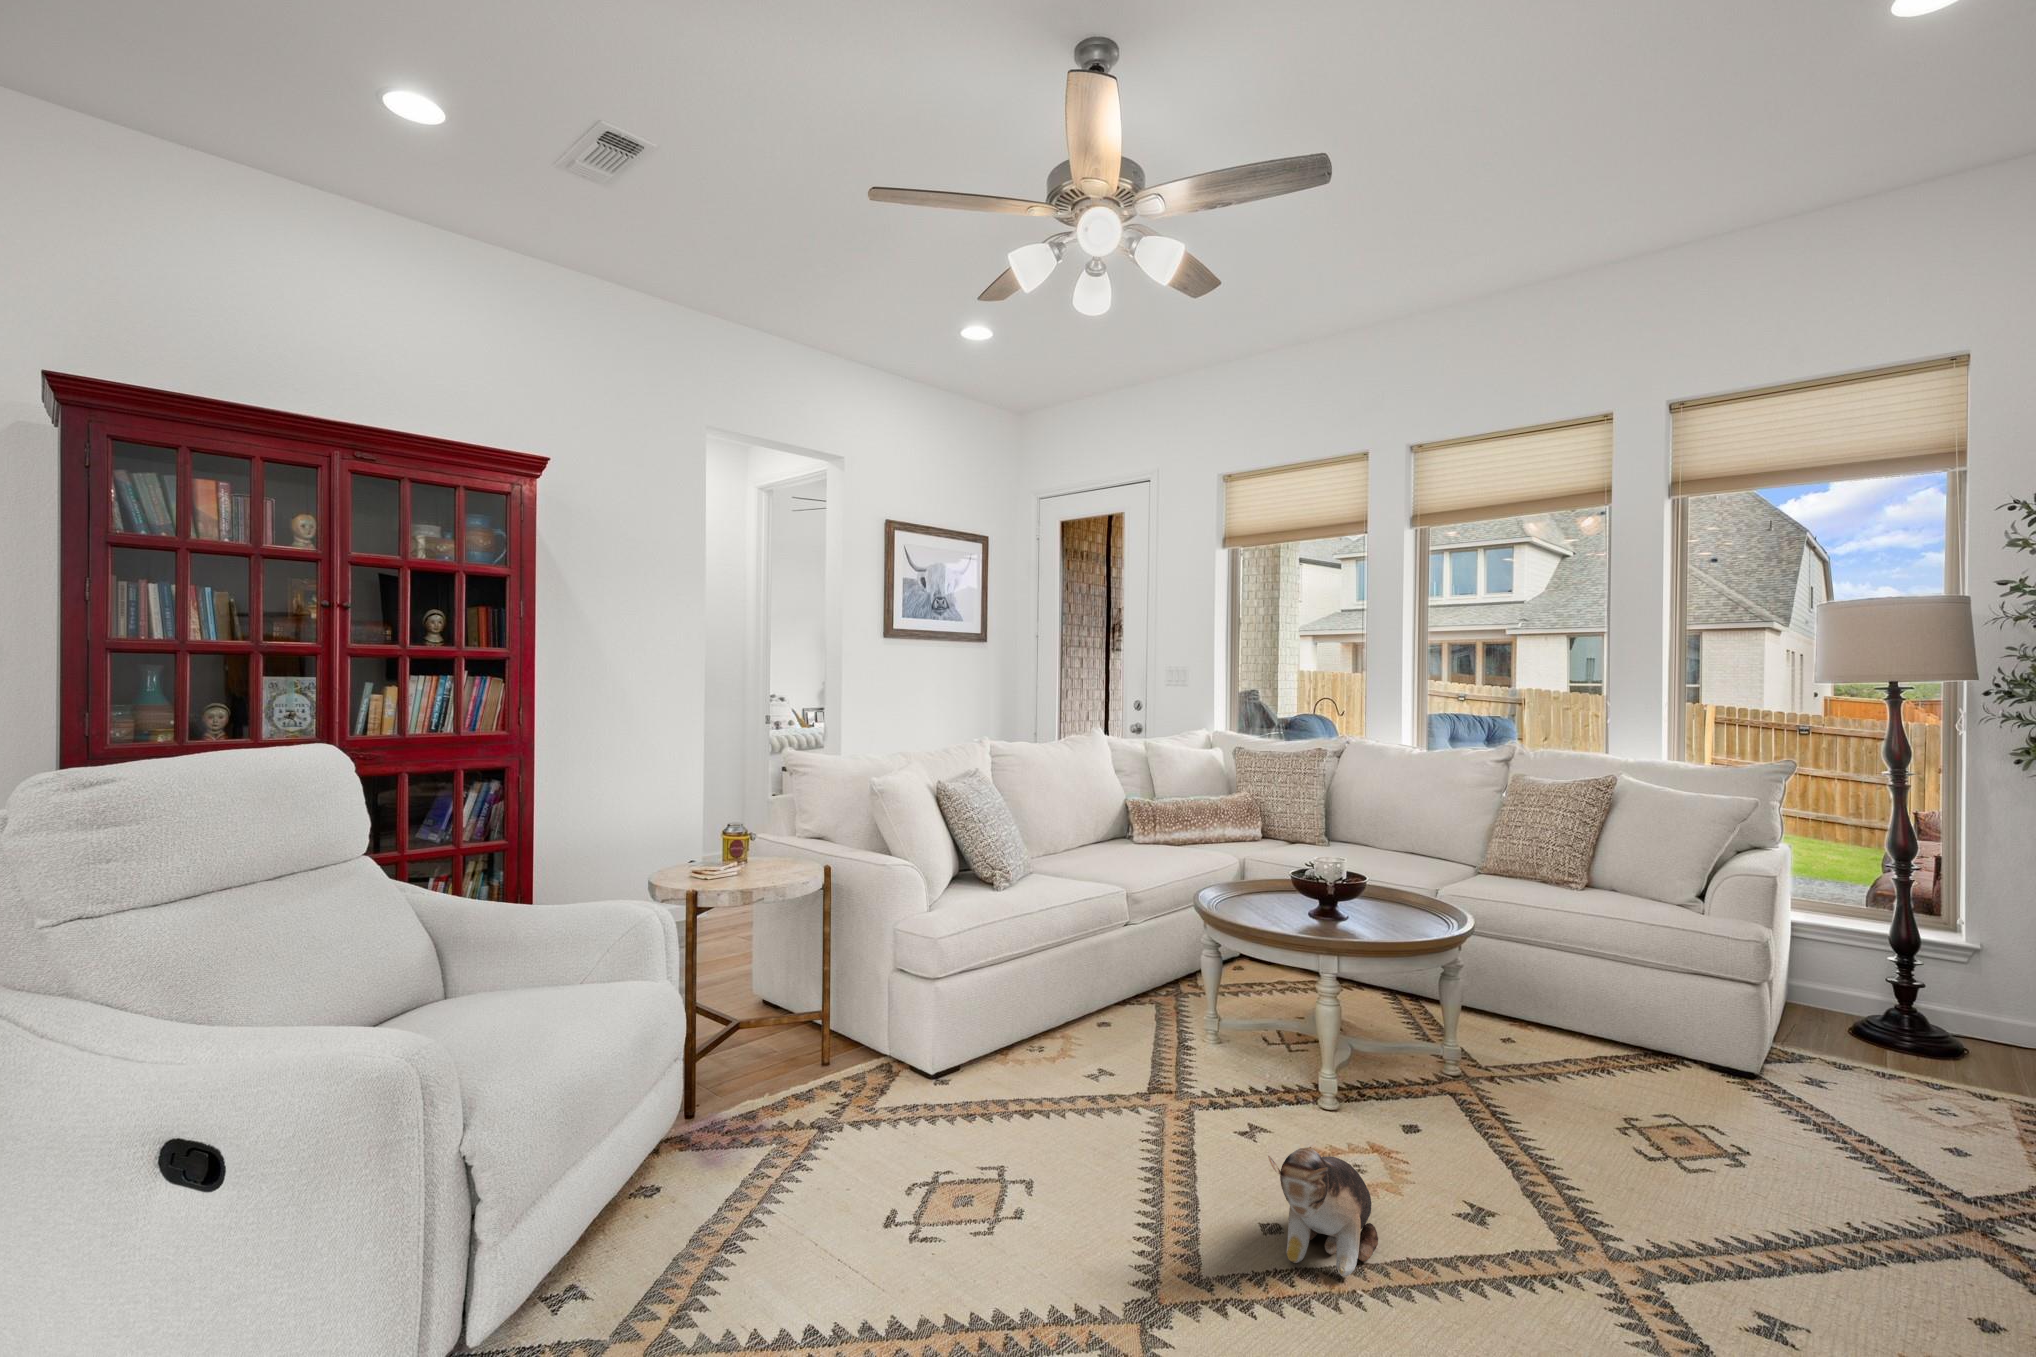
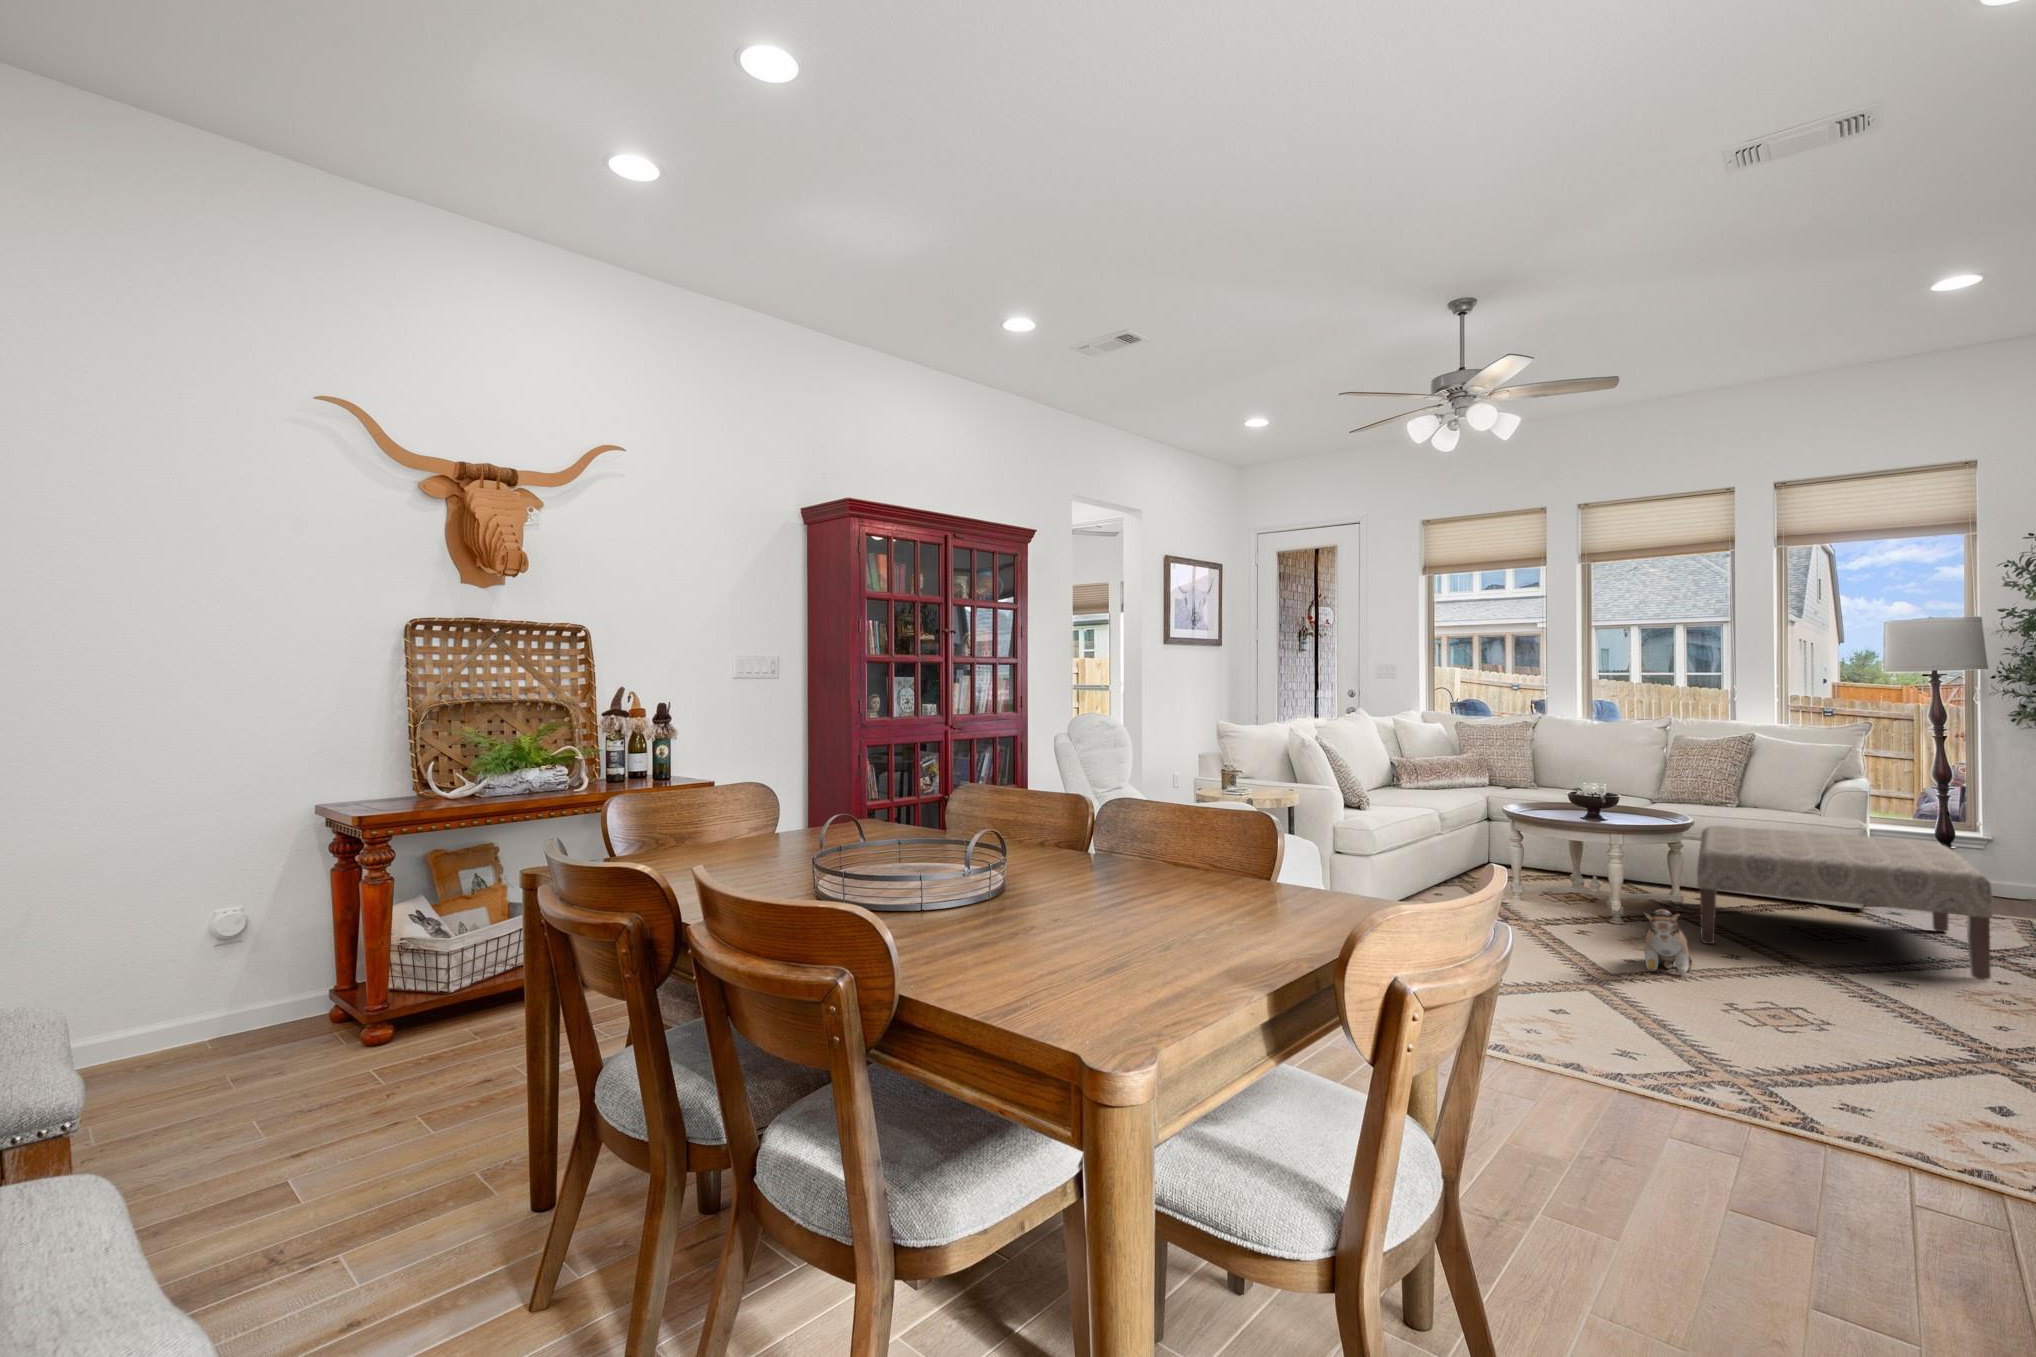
ottoman: none [1440,930,1956,1310] -> present [1697,826,1993,980]

